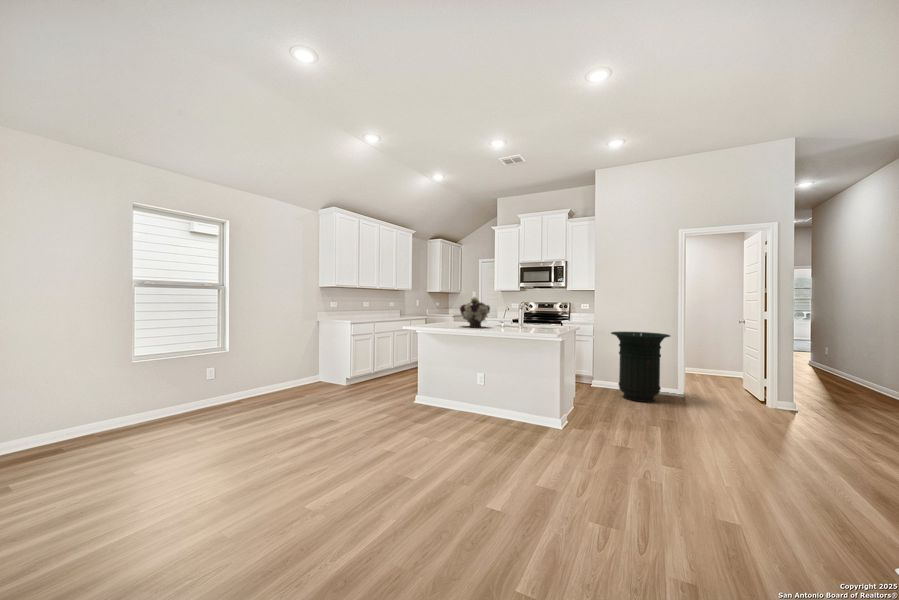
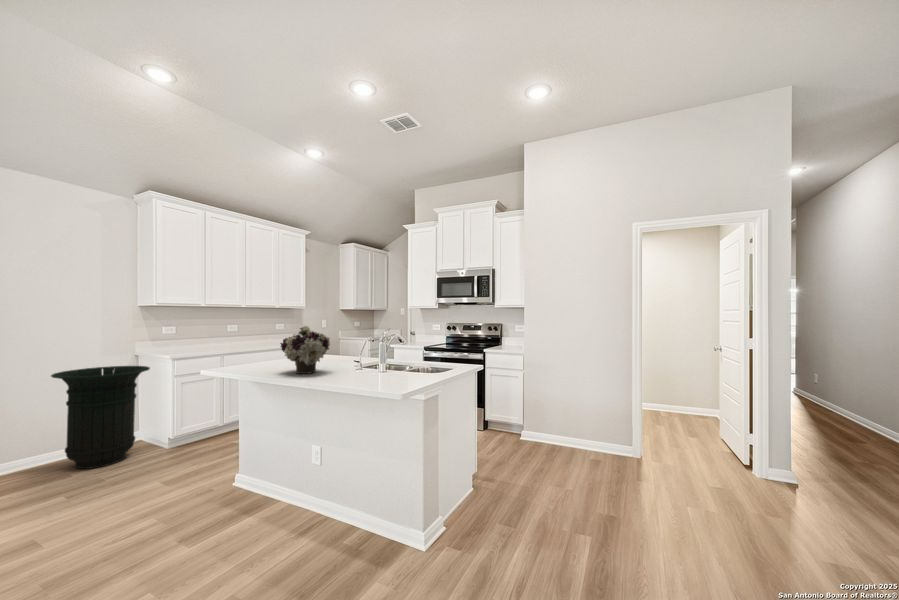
trash can: present [611,332,670,402] -> present [51,366,150,469]

